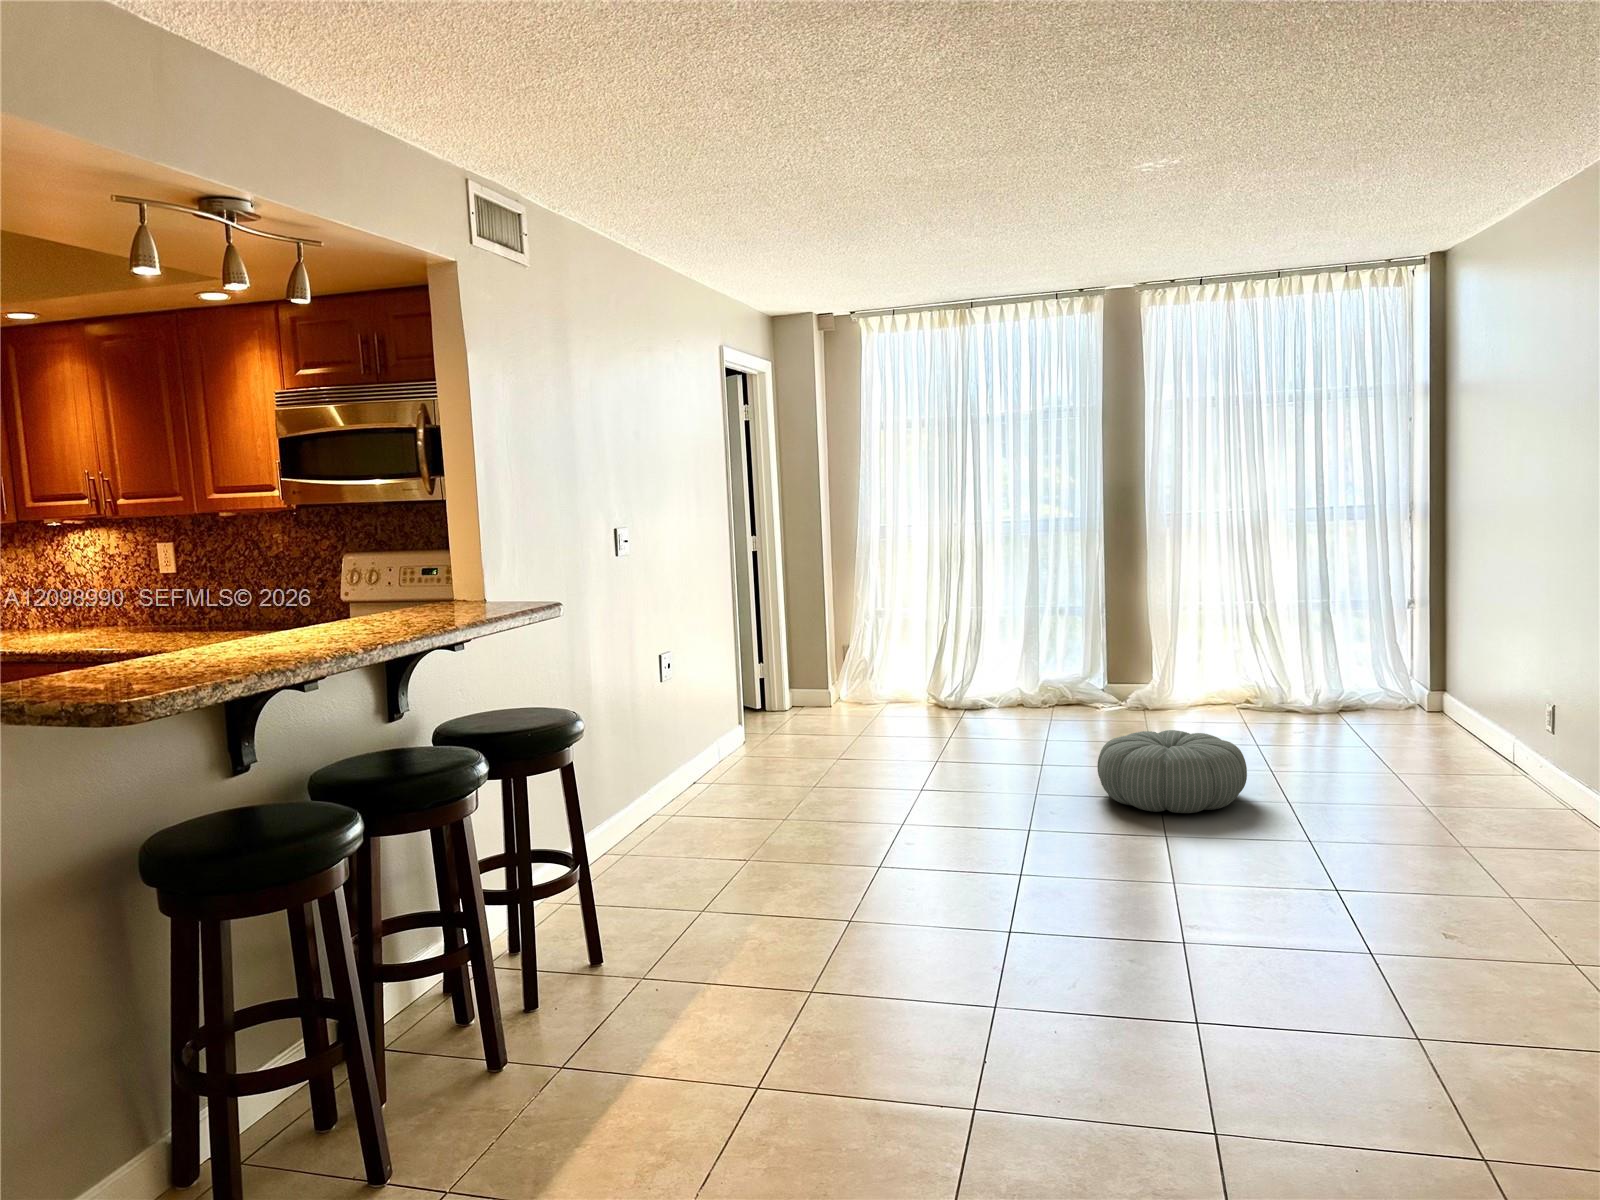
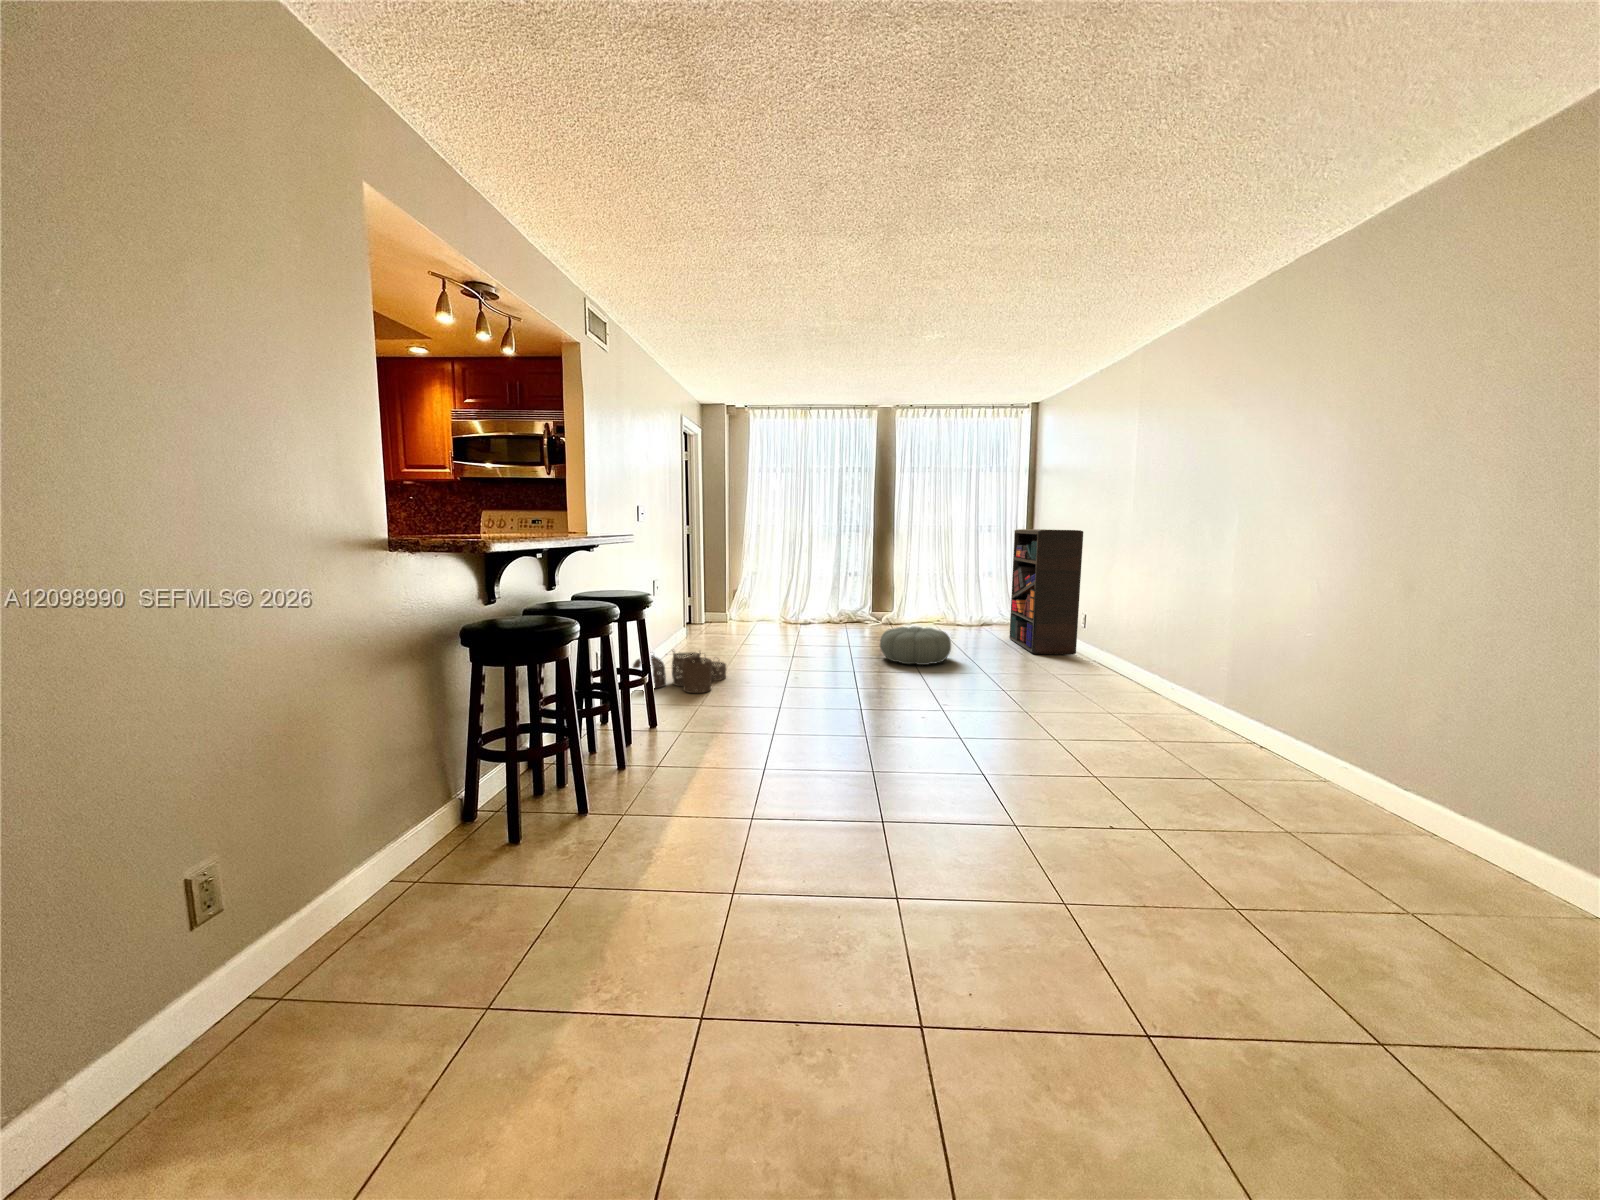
bookshelf: none [1392,517,1541,787] -> present [1009,529,1083,655]
woven basket: none [607,790,785,877] -> present [633,651,726,693]

